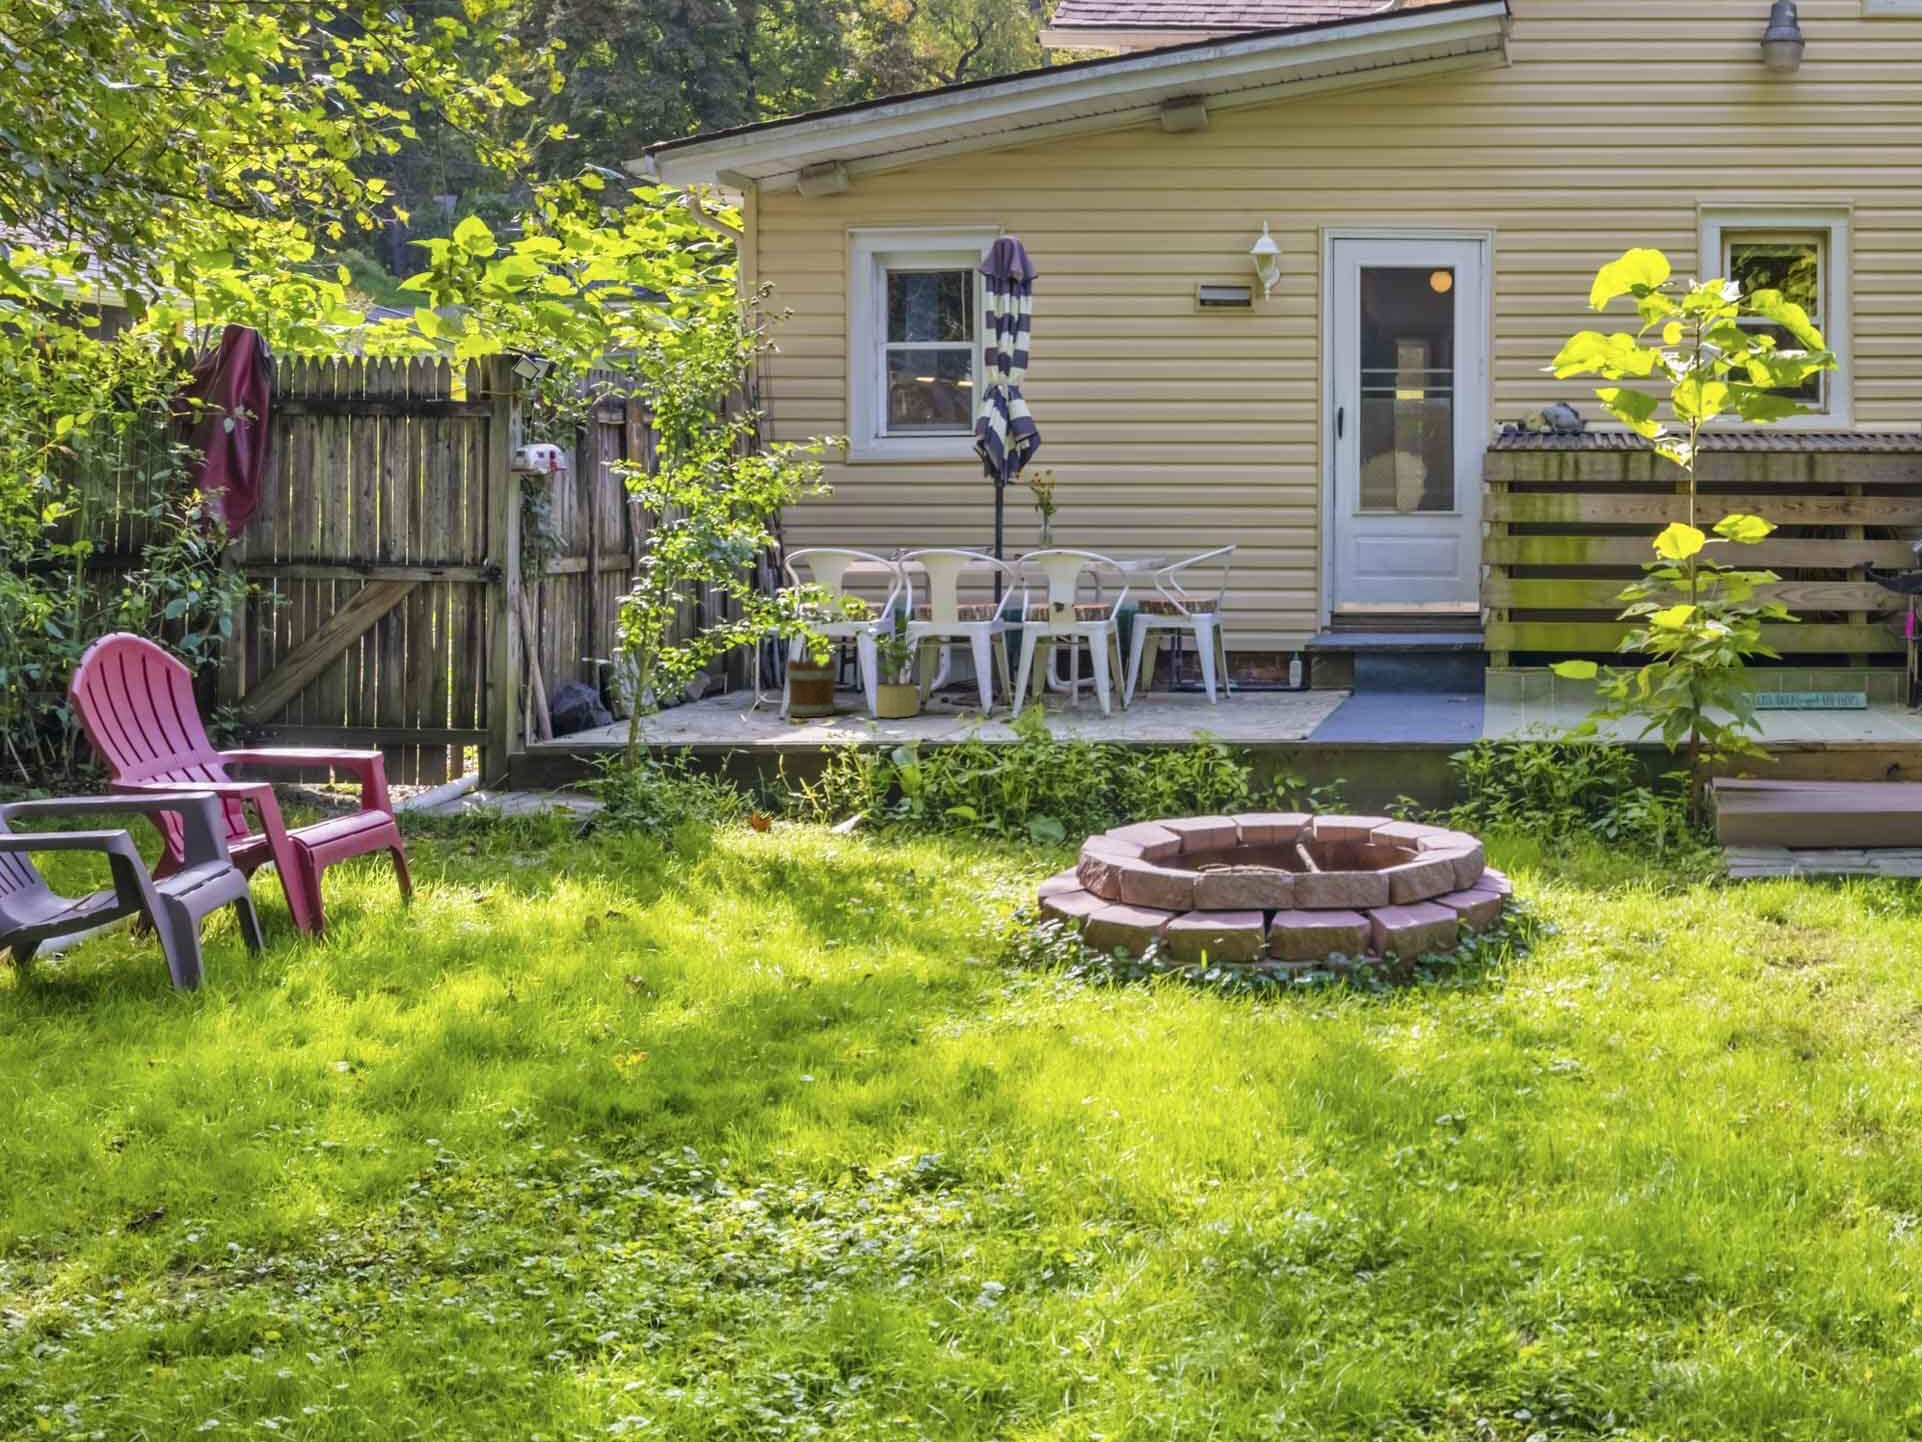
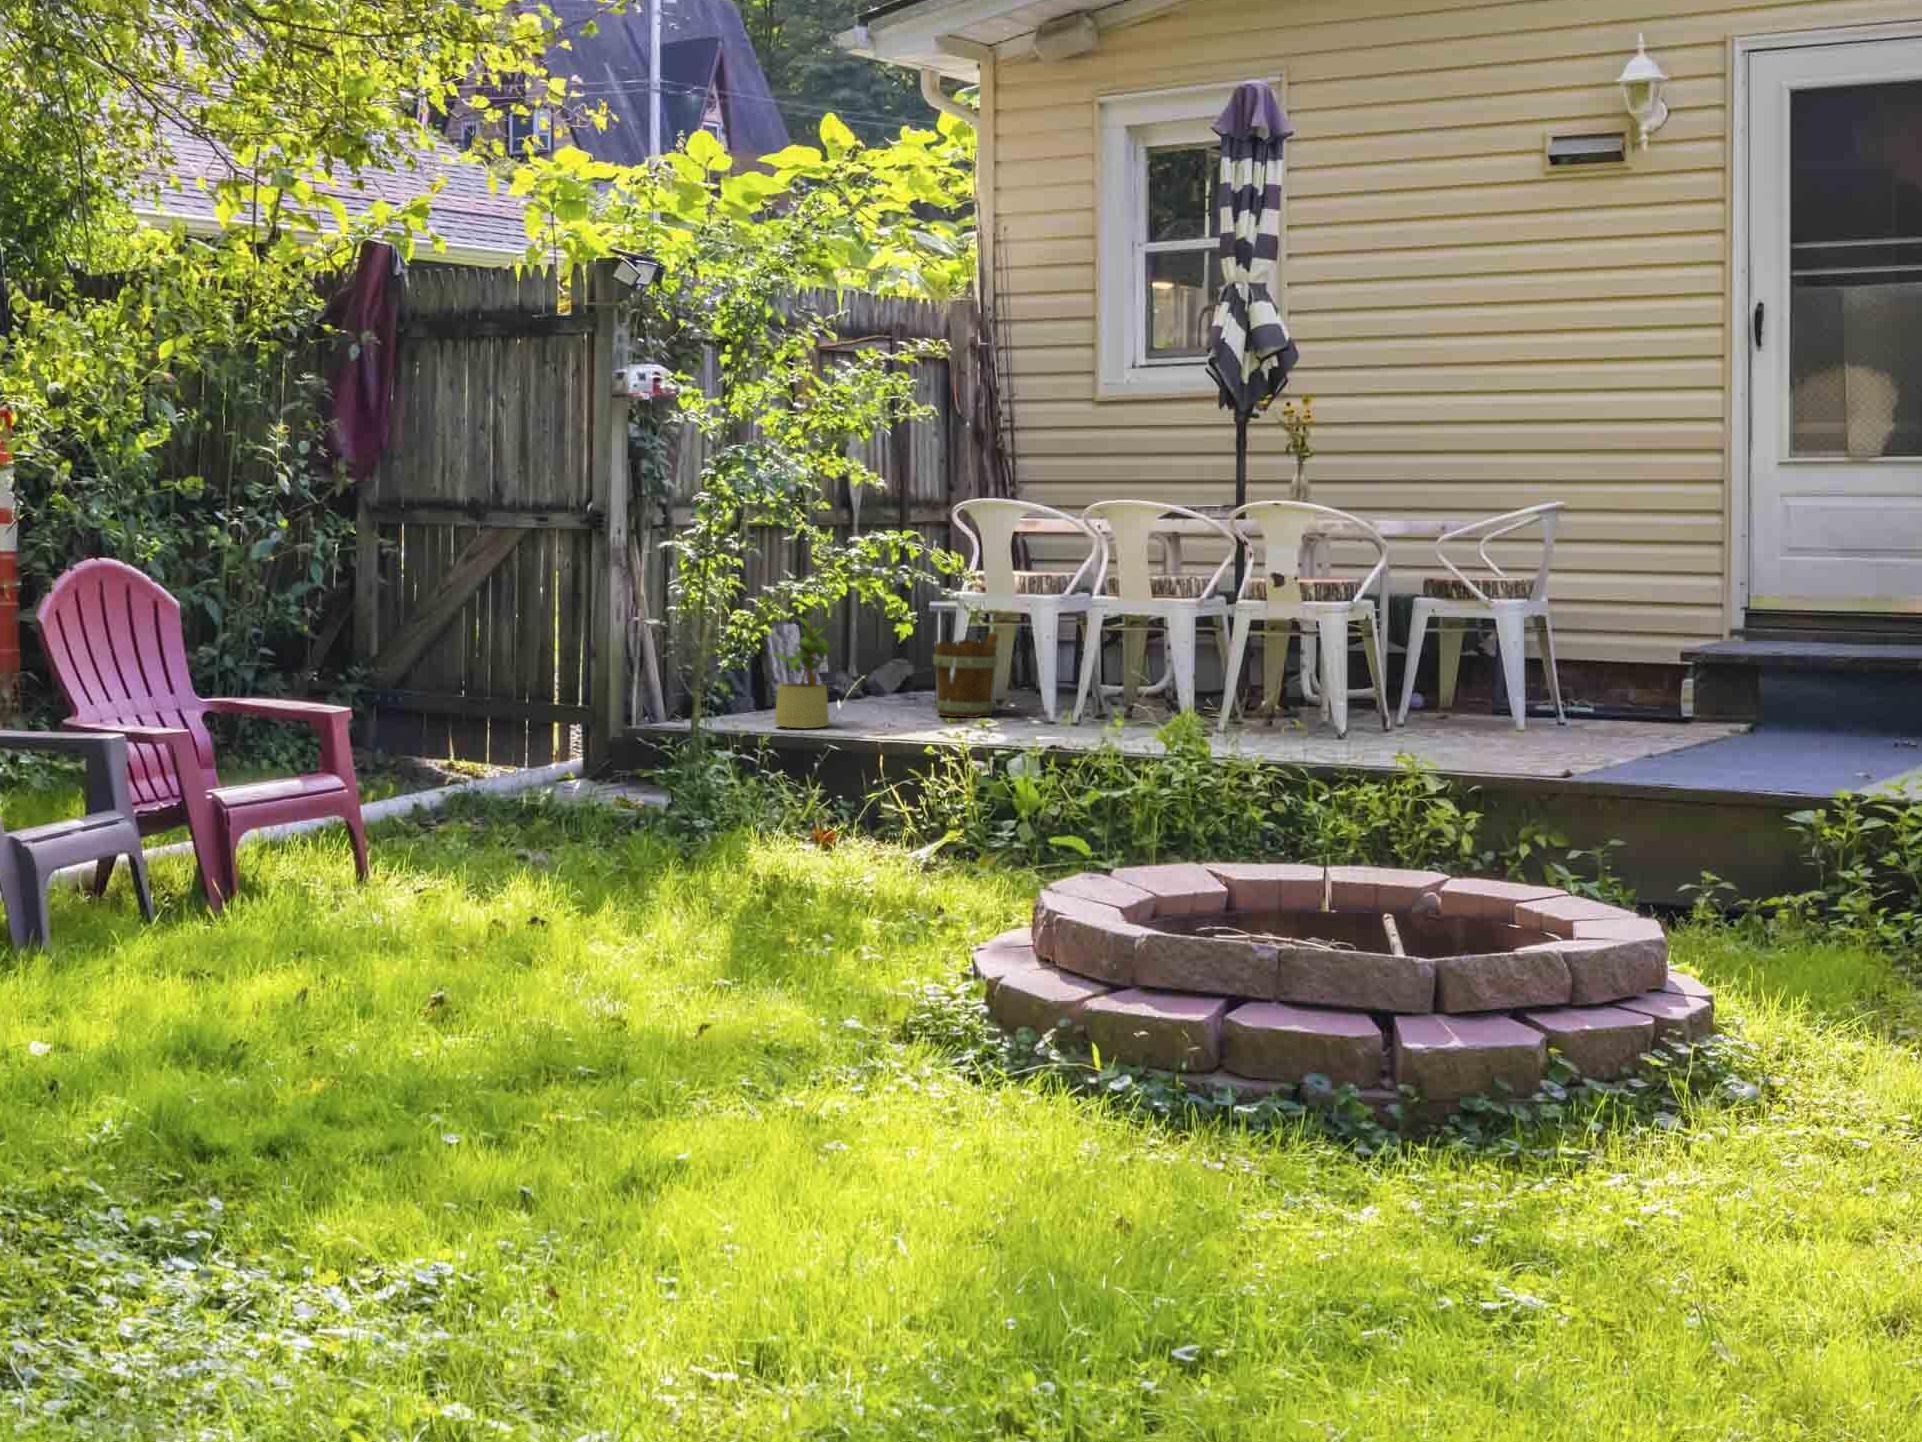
potted plant: present [876,615,918,718] -> present [774,611,830,728]

